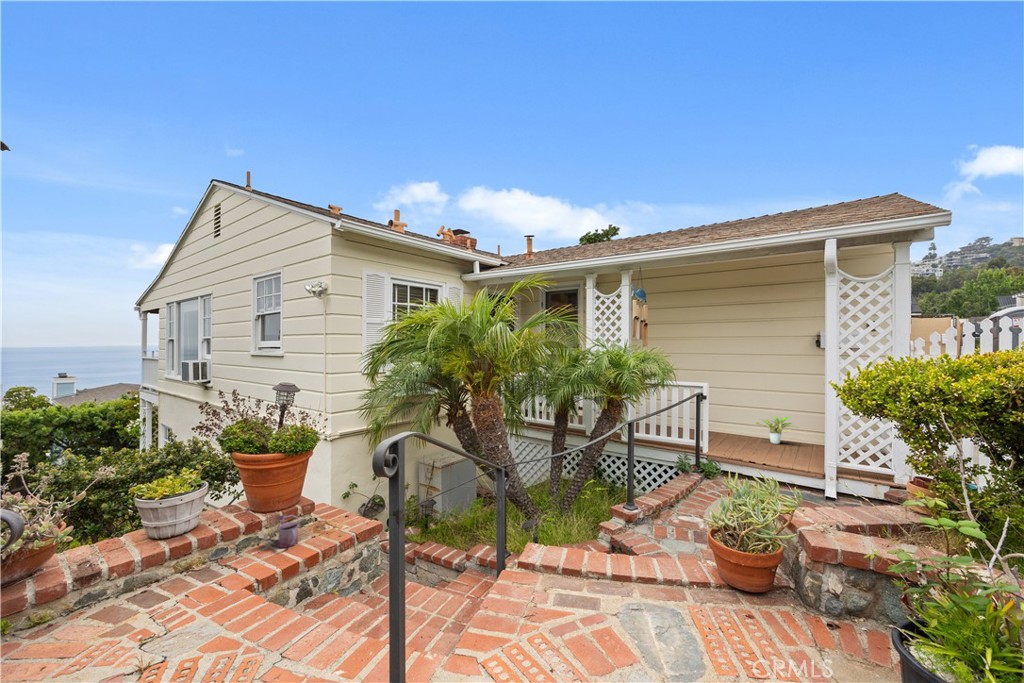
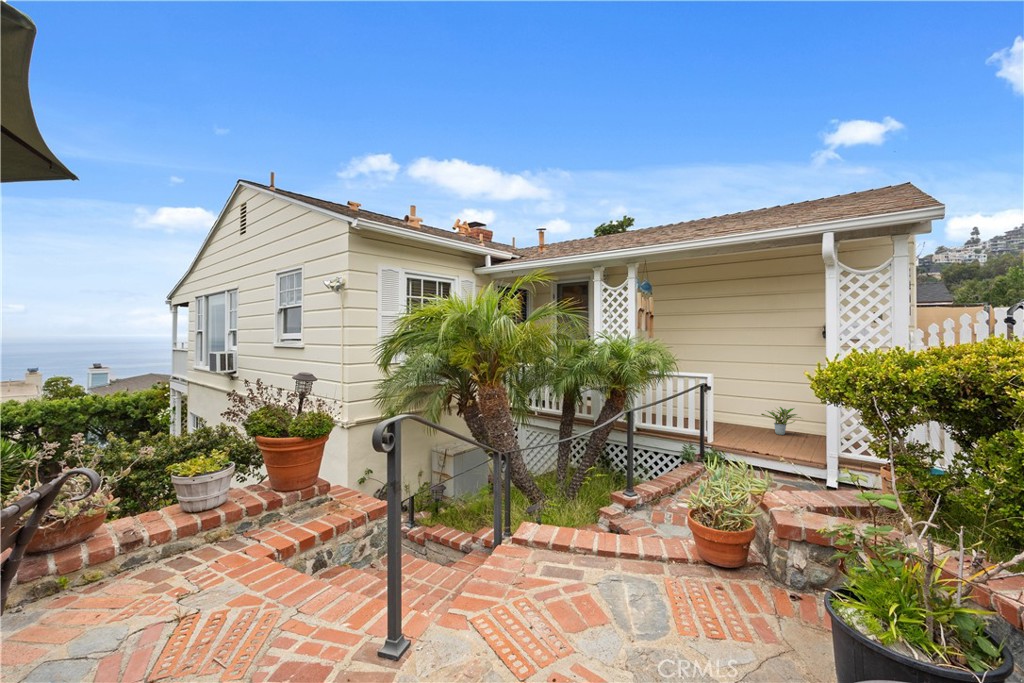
watering can: present [277,515,300,548] -> none [295,494,316,523]

